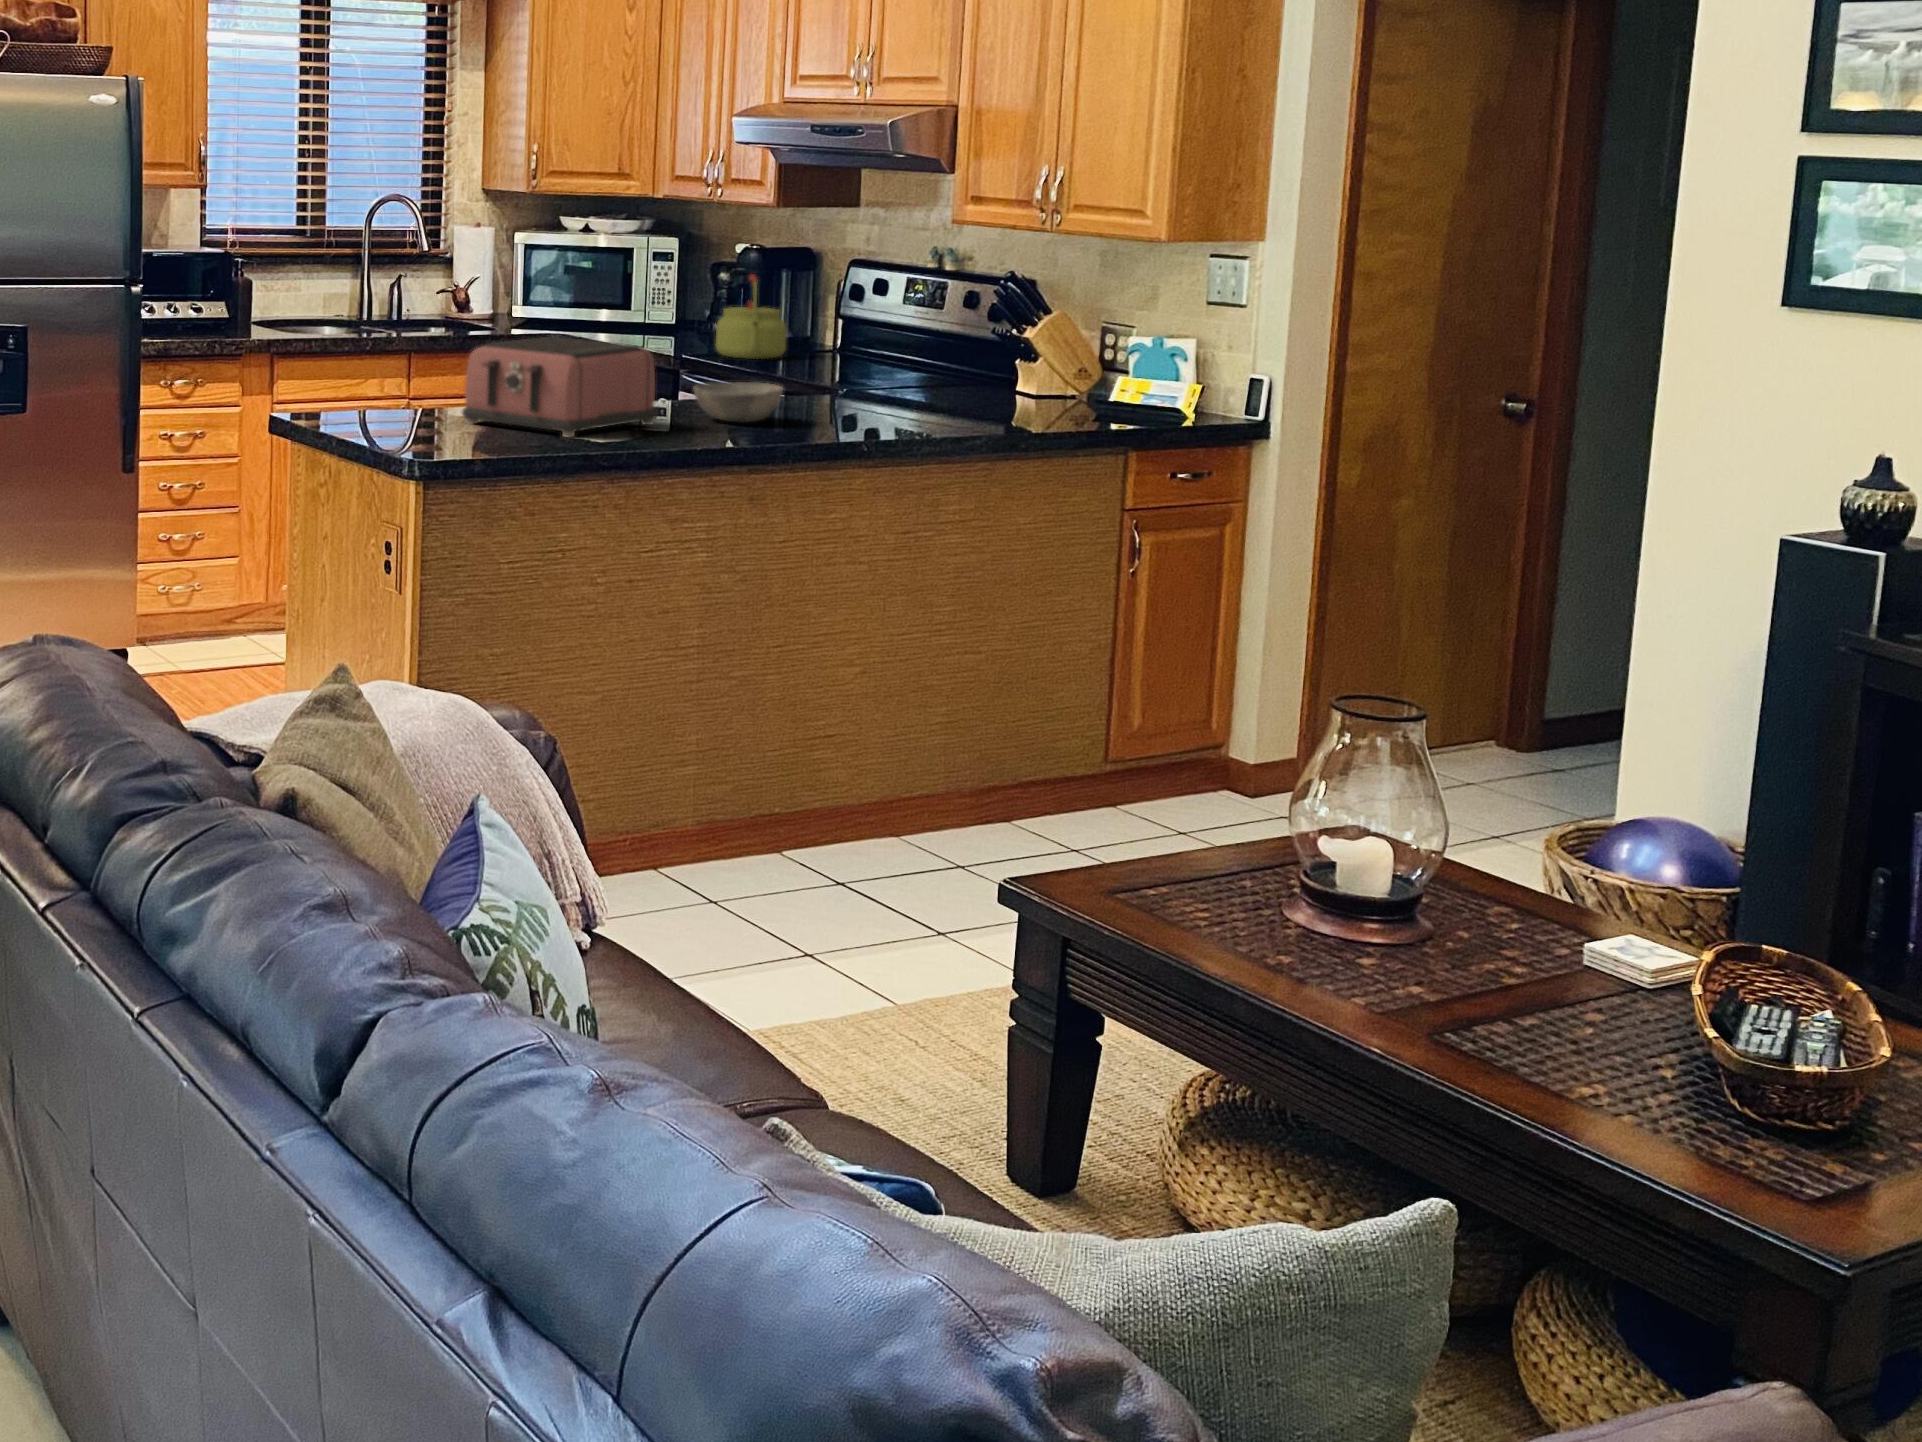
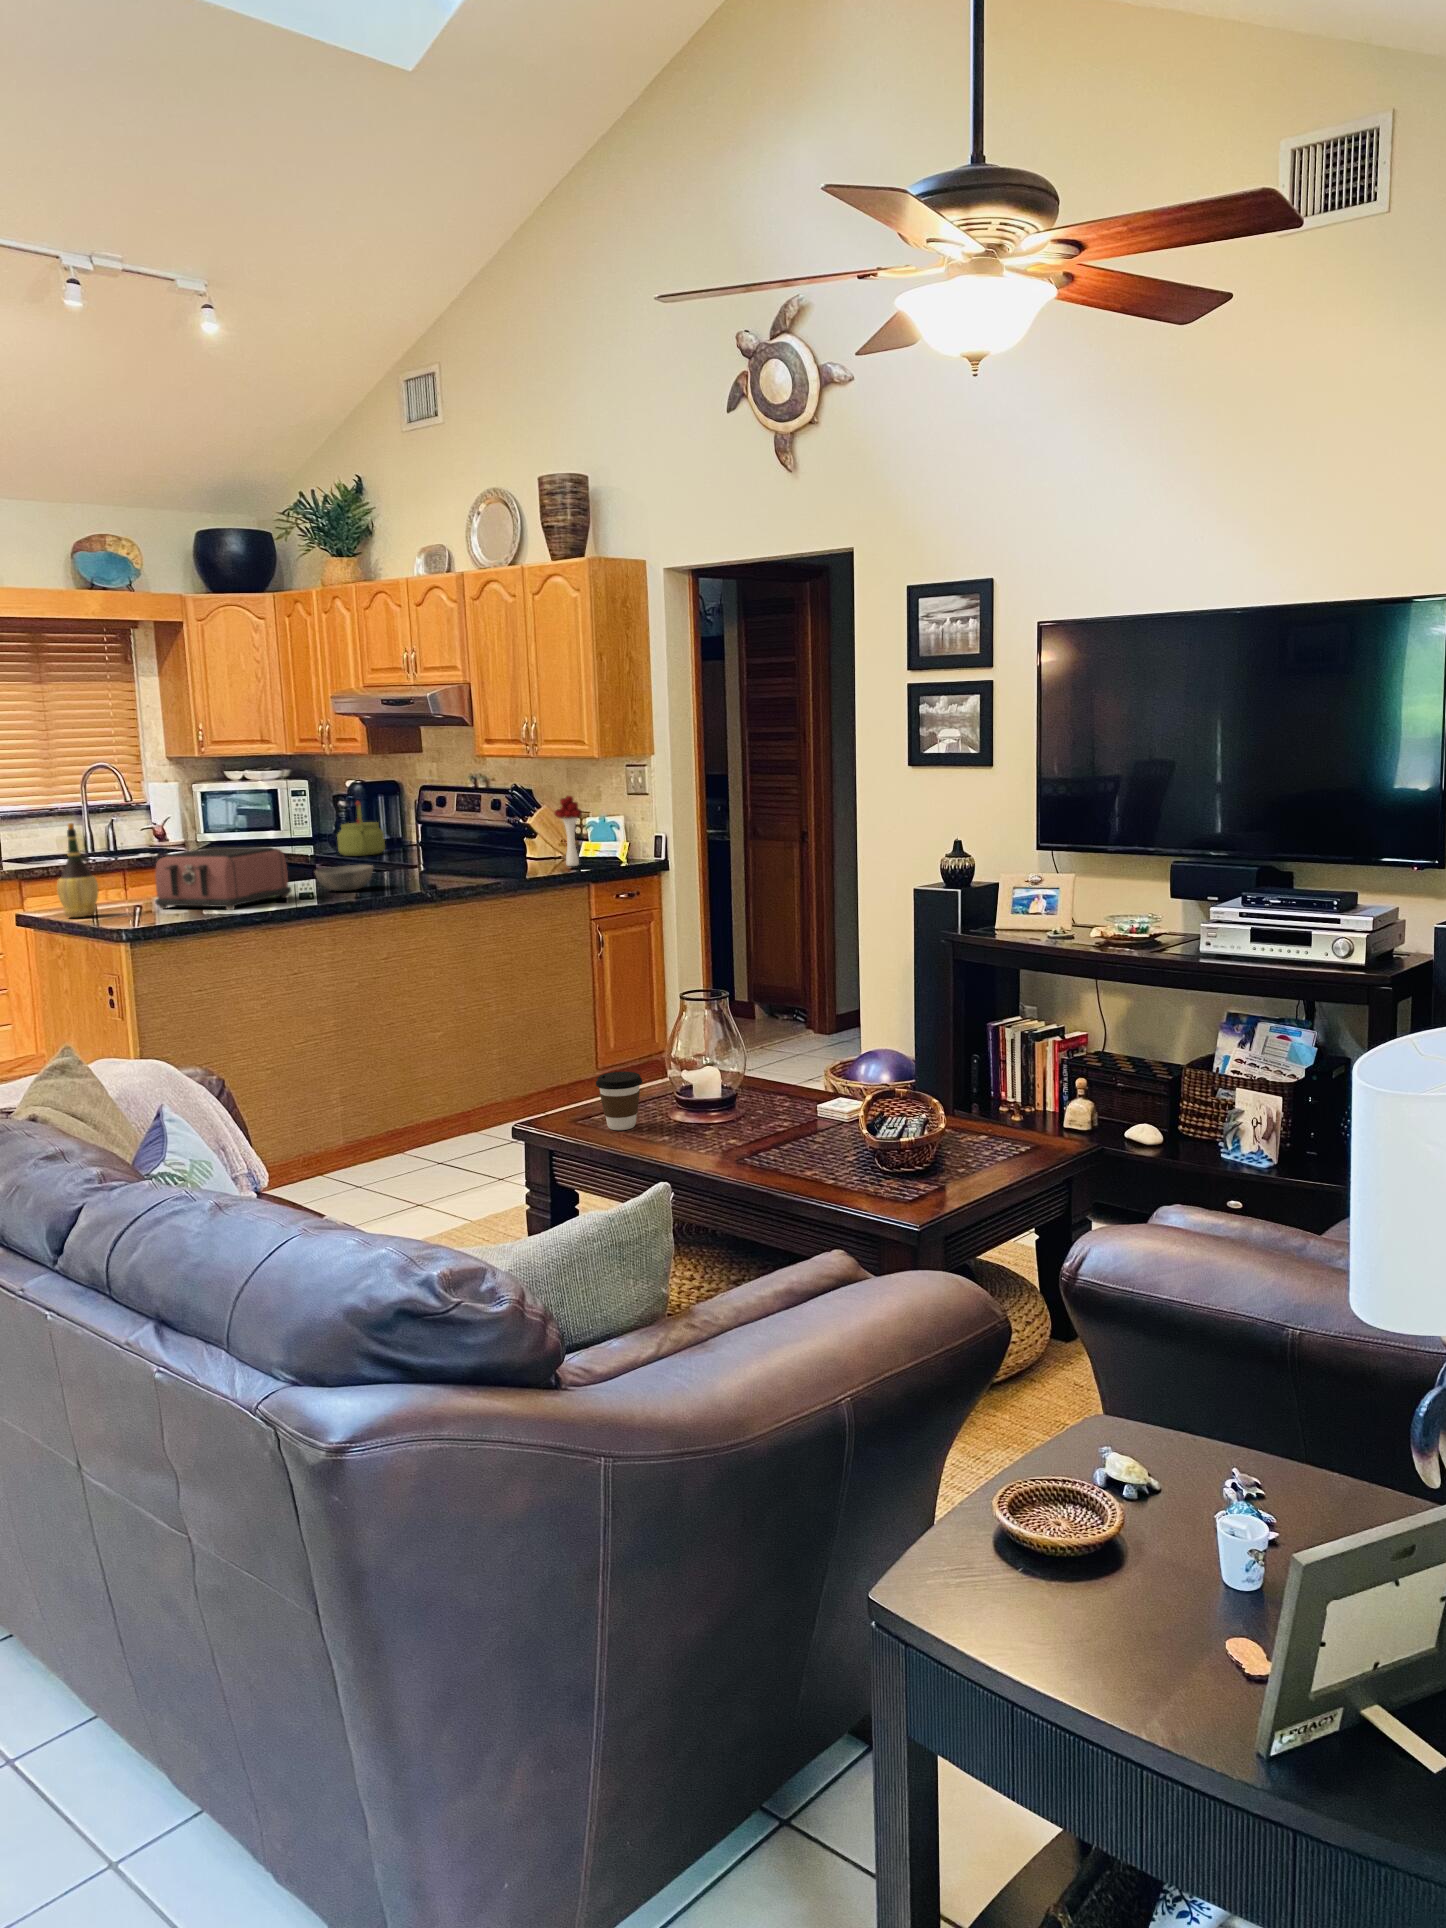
wine bottle: none [331,286,387,425] -> present [57,823,98,917]
flower bouquet: none [1075,300,1121,415] -> present [555,796,582,866]
coffee cup: none [1171,820,1258,927] -> present [596,1072,642,1130]

